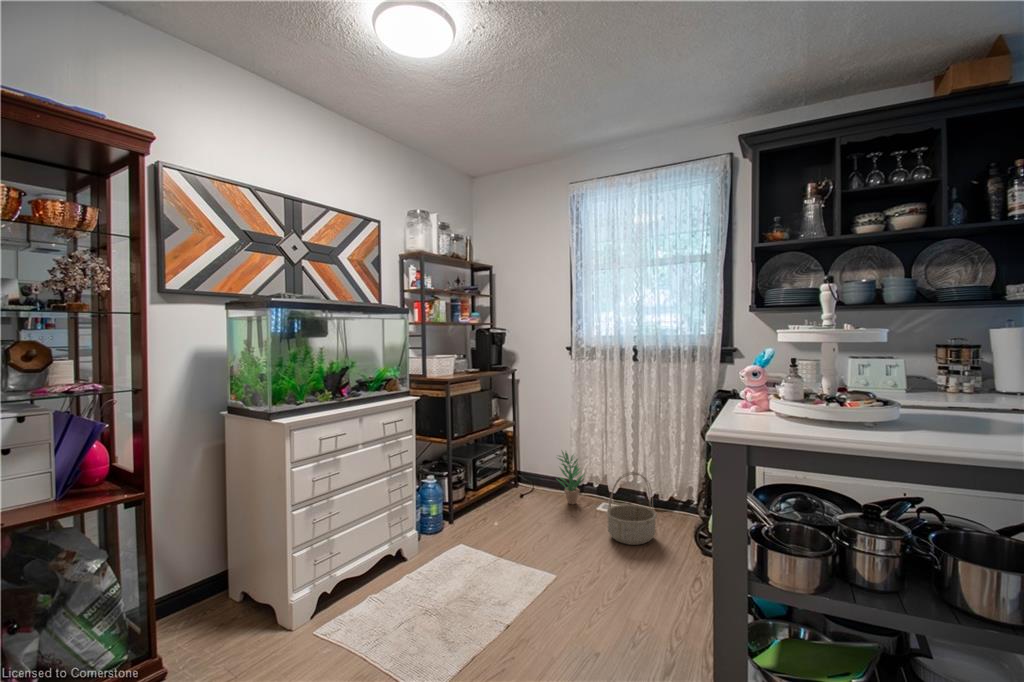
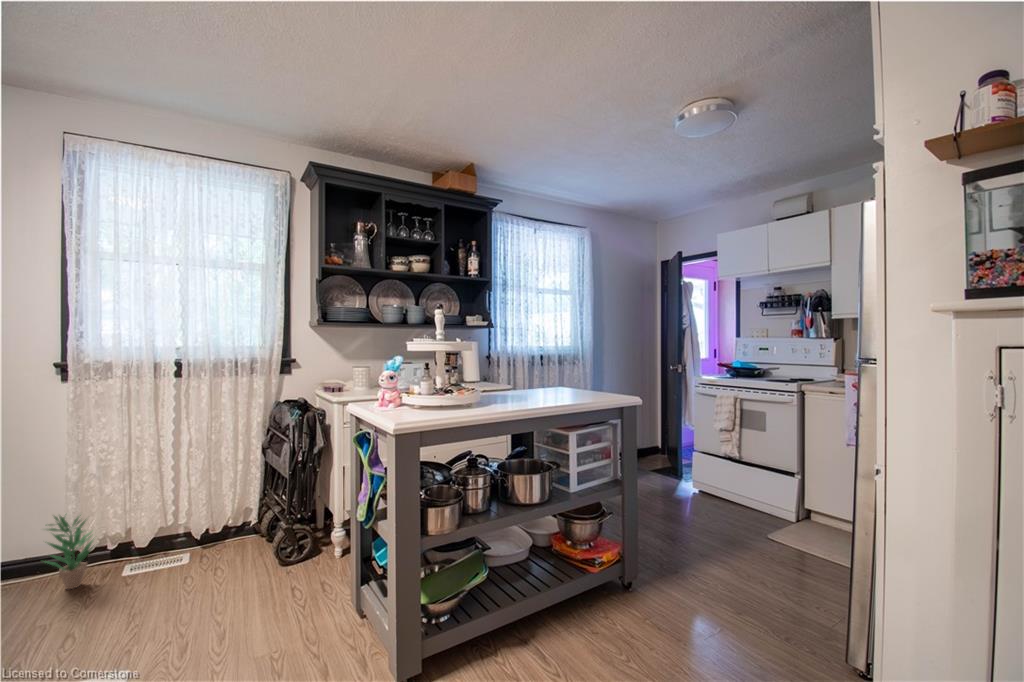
basket: present [606,472,657,545] -> none [162,507,230,597]

